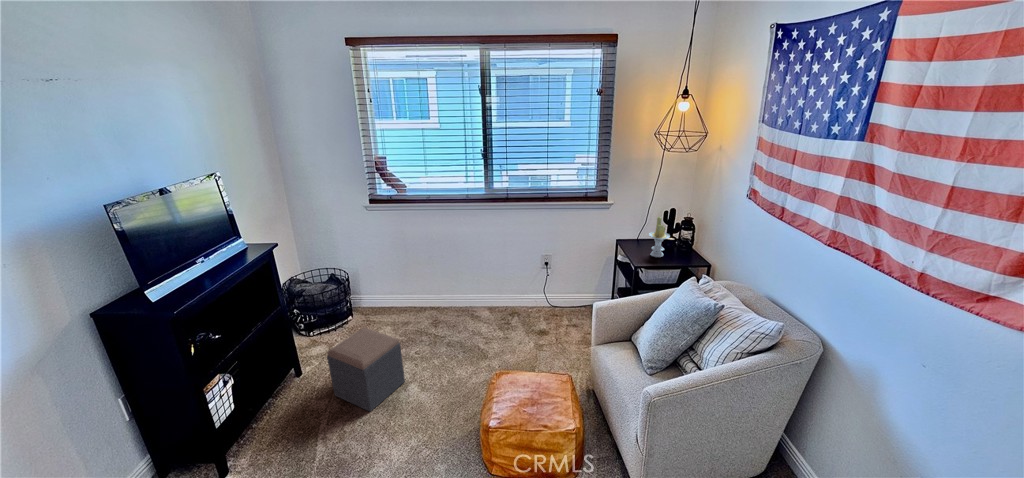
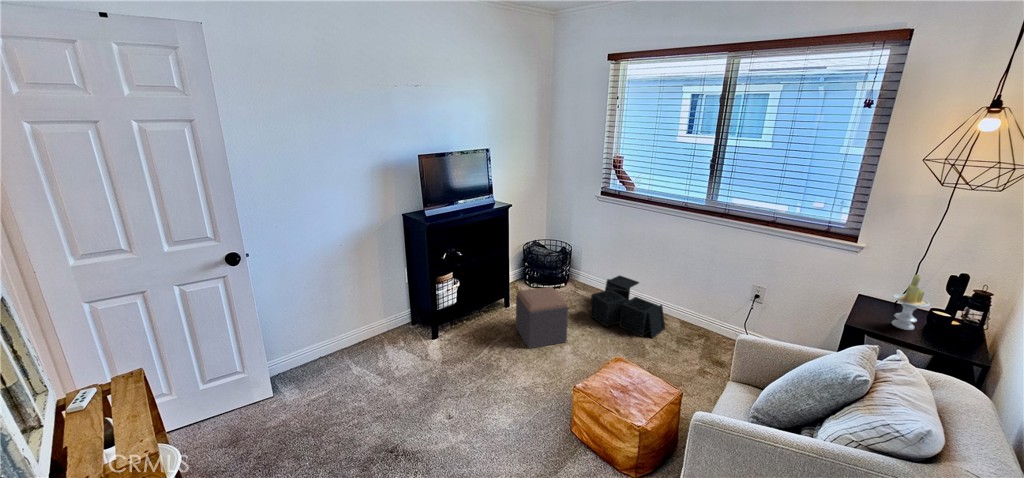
storage bin: none [403,285,481,347] -> present [590,275,665,338]

